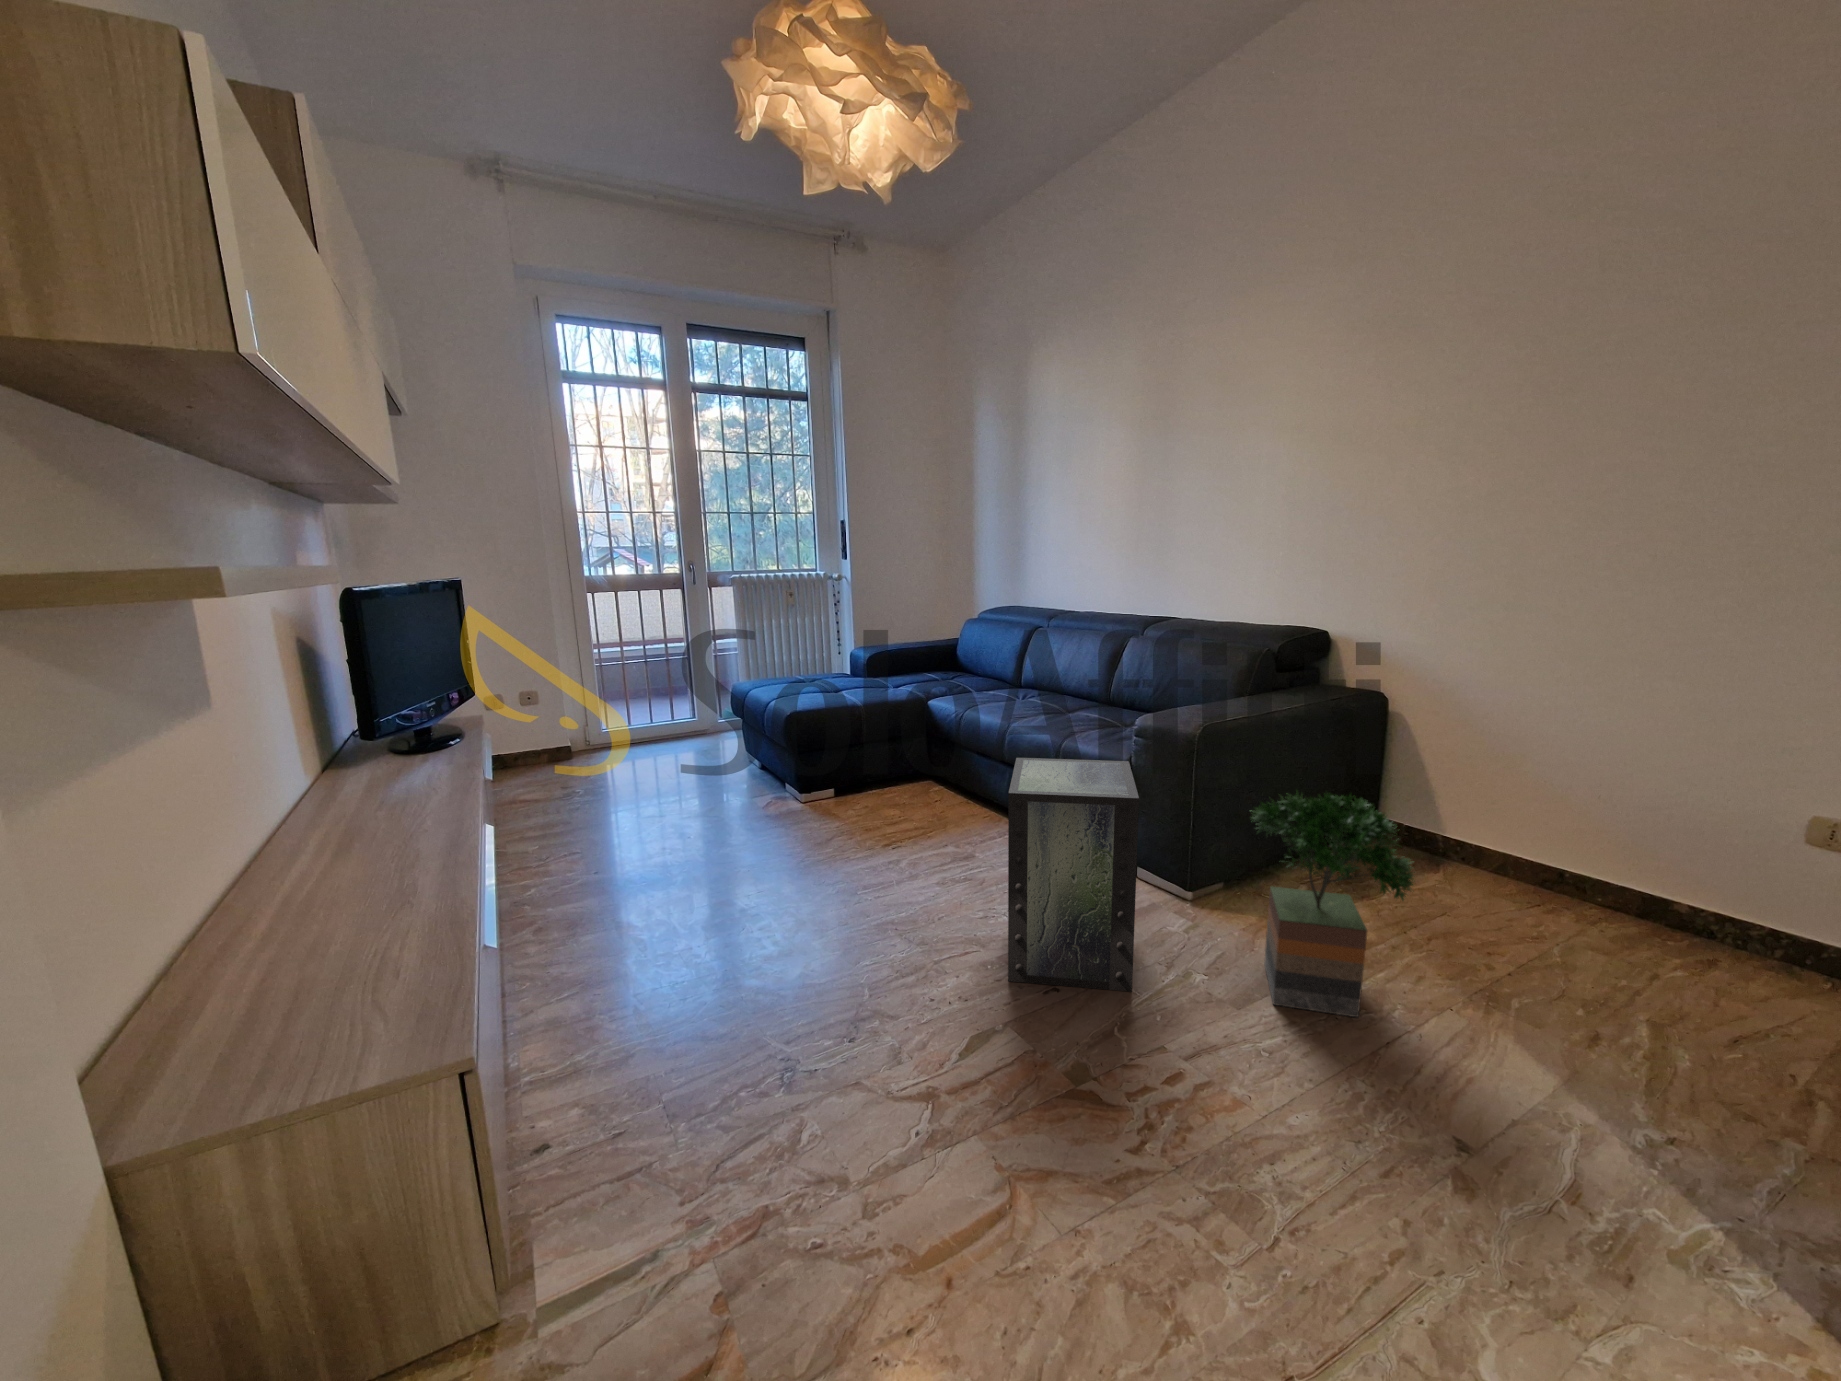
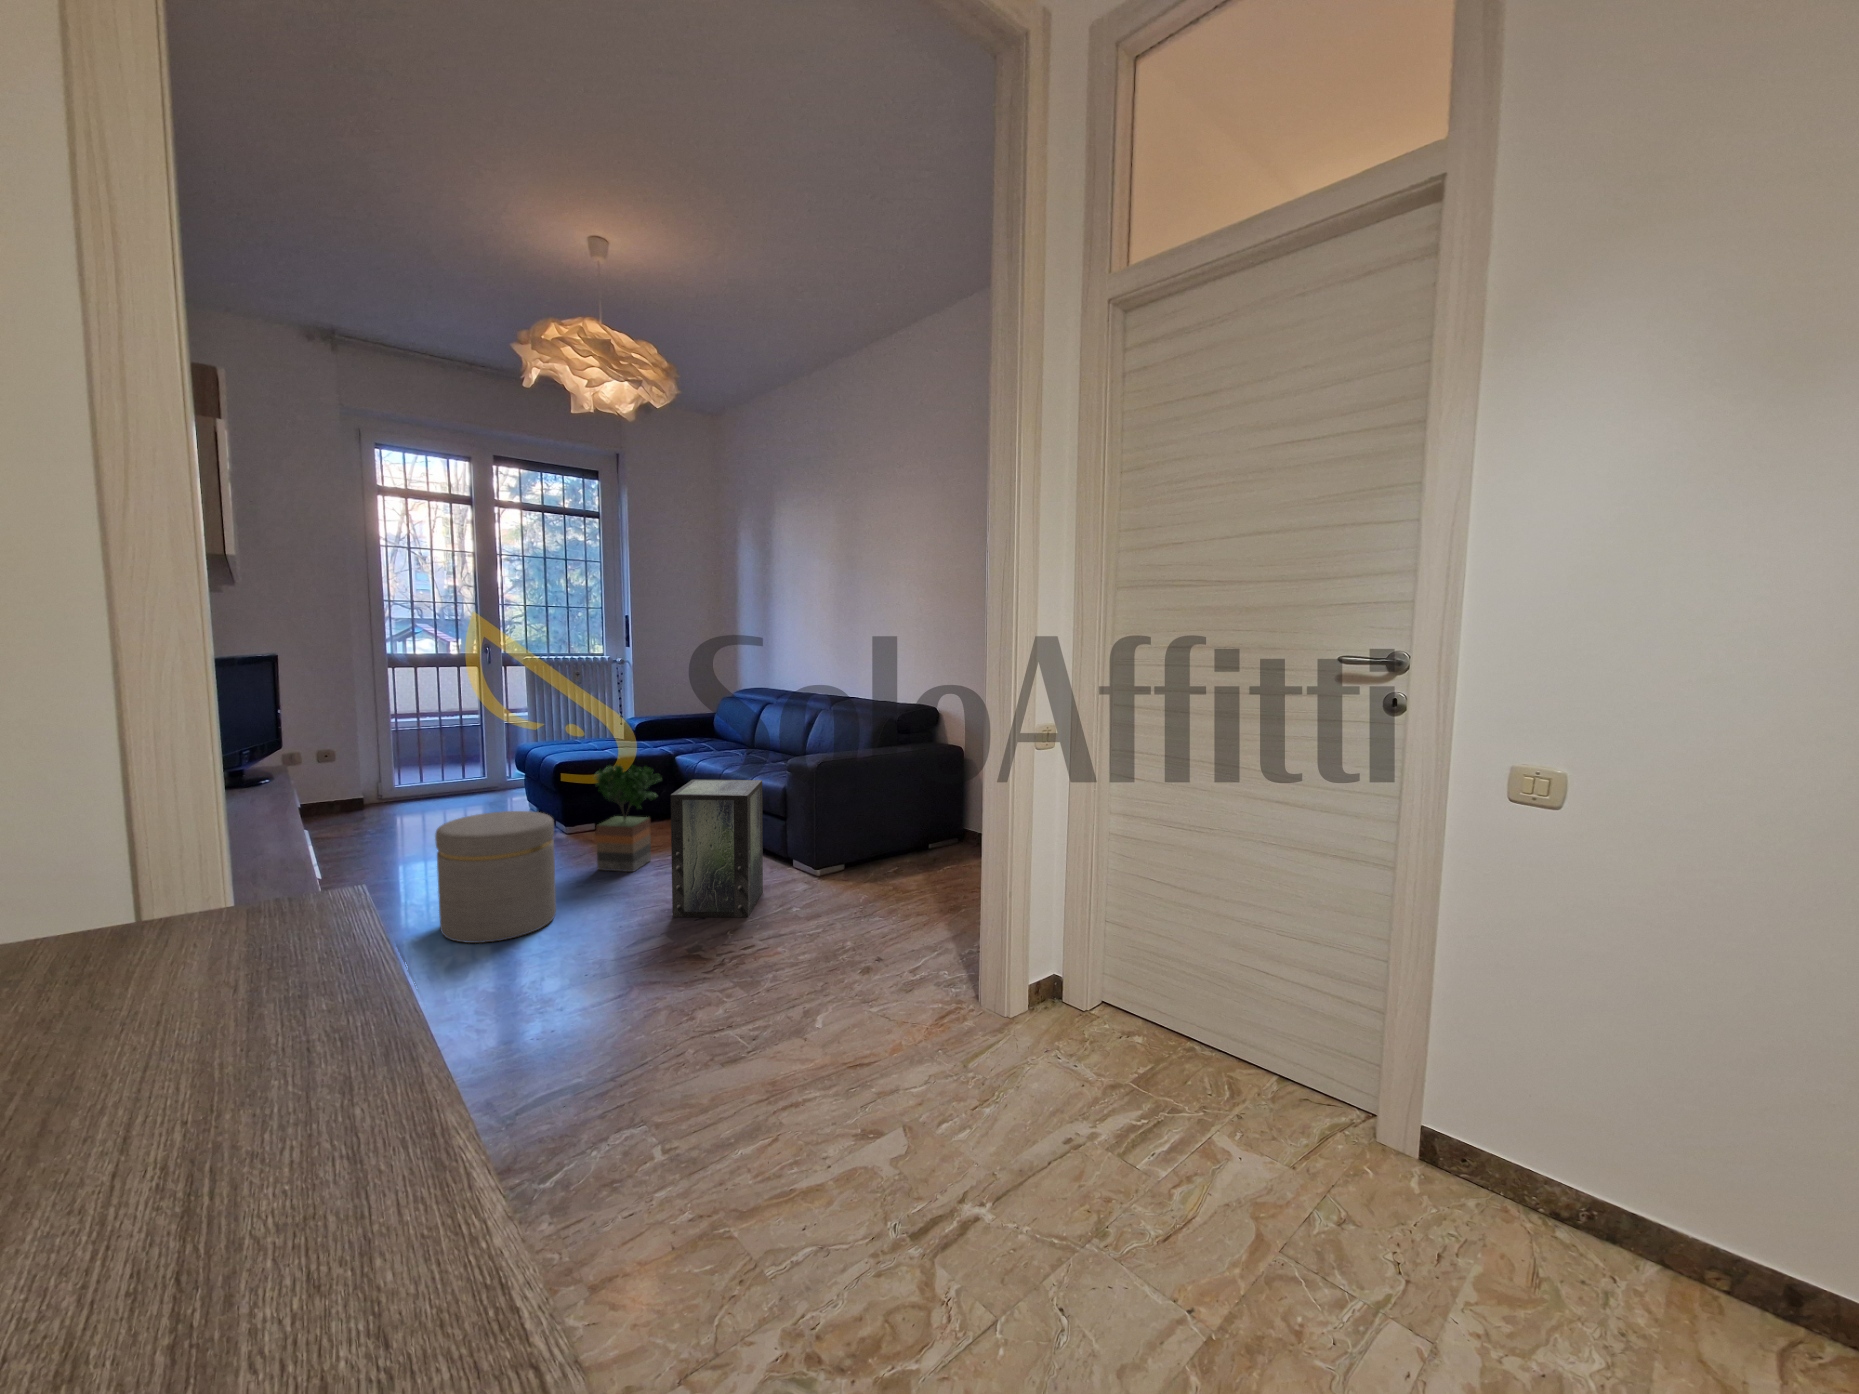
potted tree: present [1251,792,1413,1018] -> present [596,765,660,872]
ottoman: none [663,805,832,1022] -> present [435,811,556,943]

